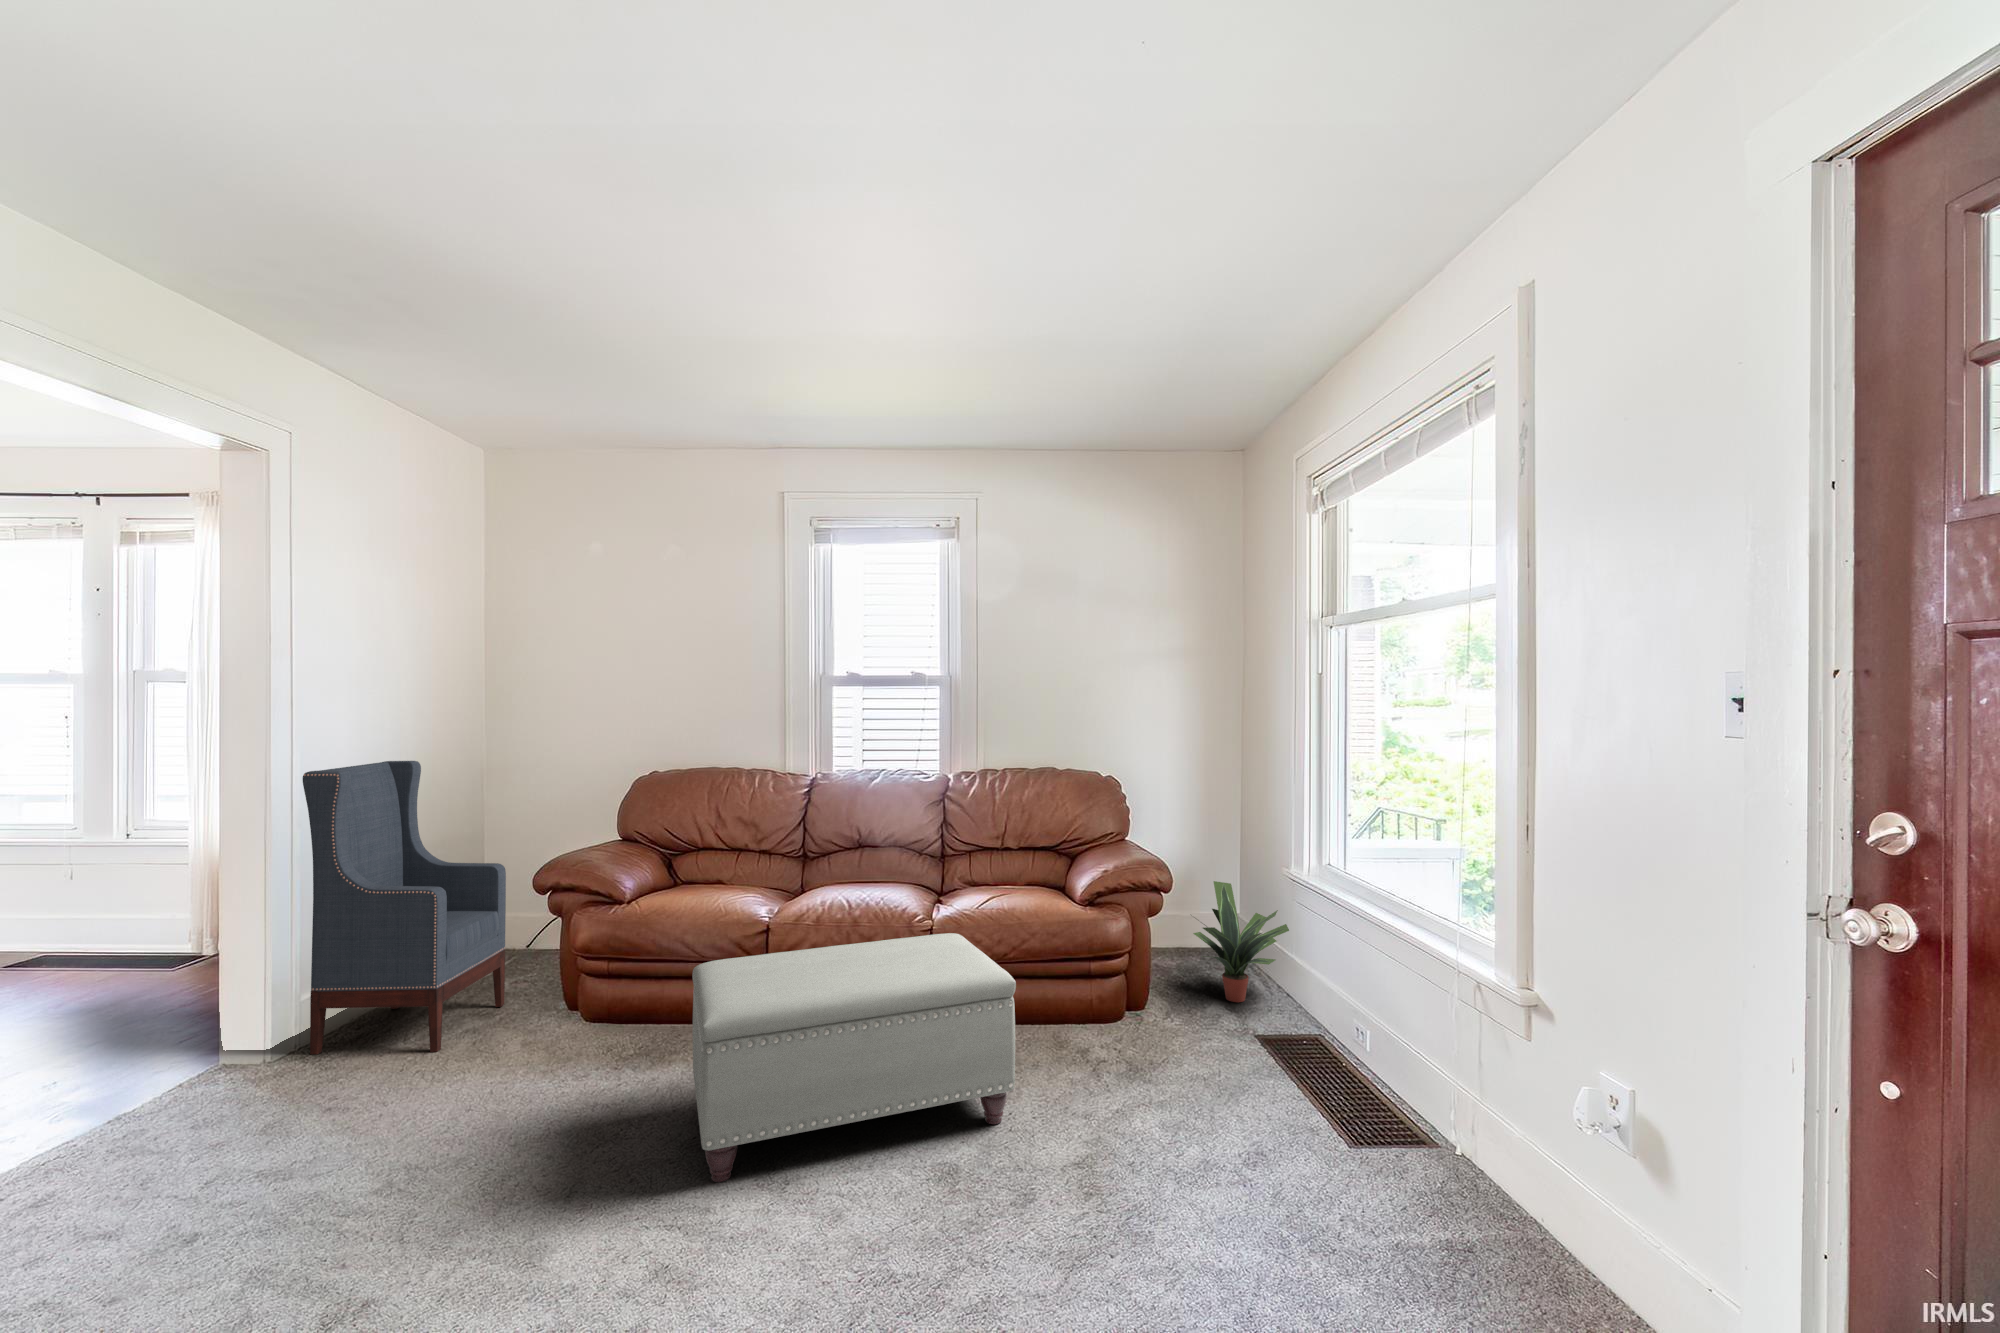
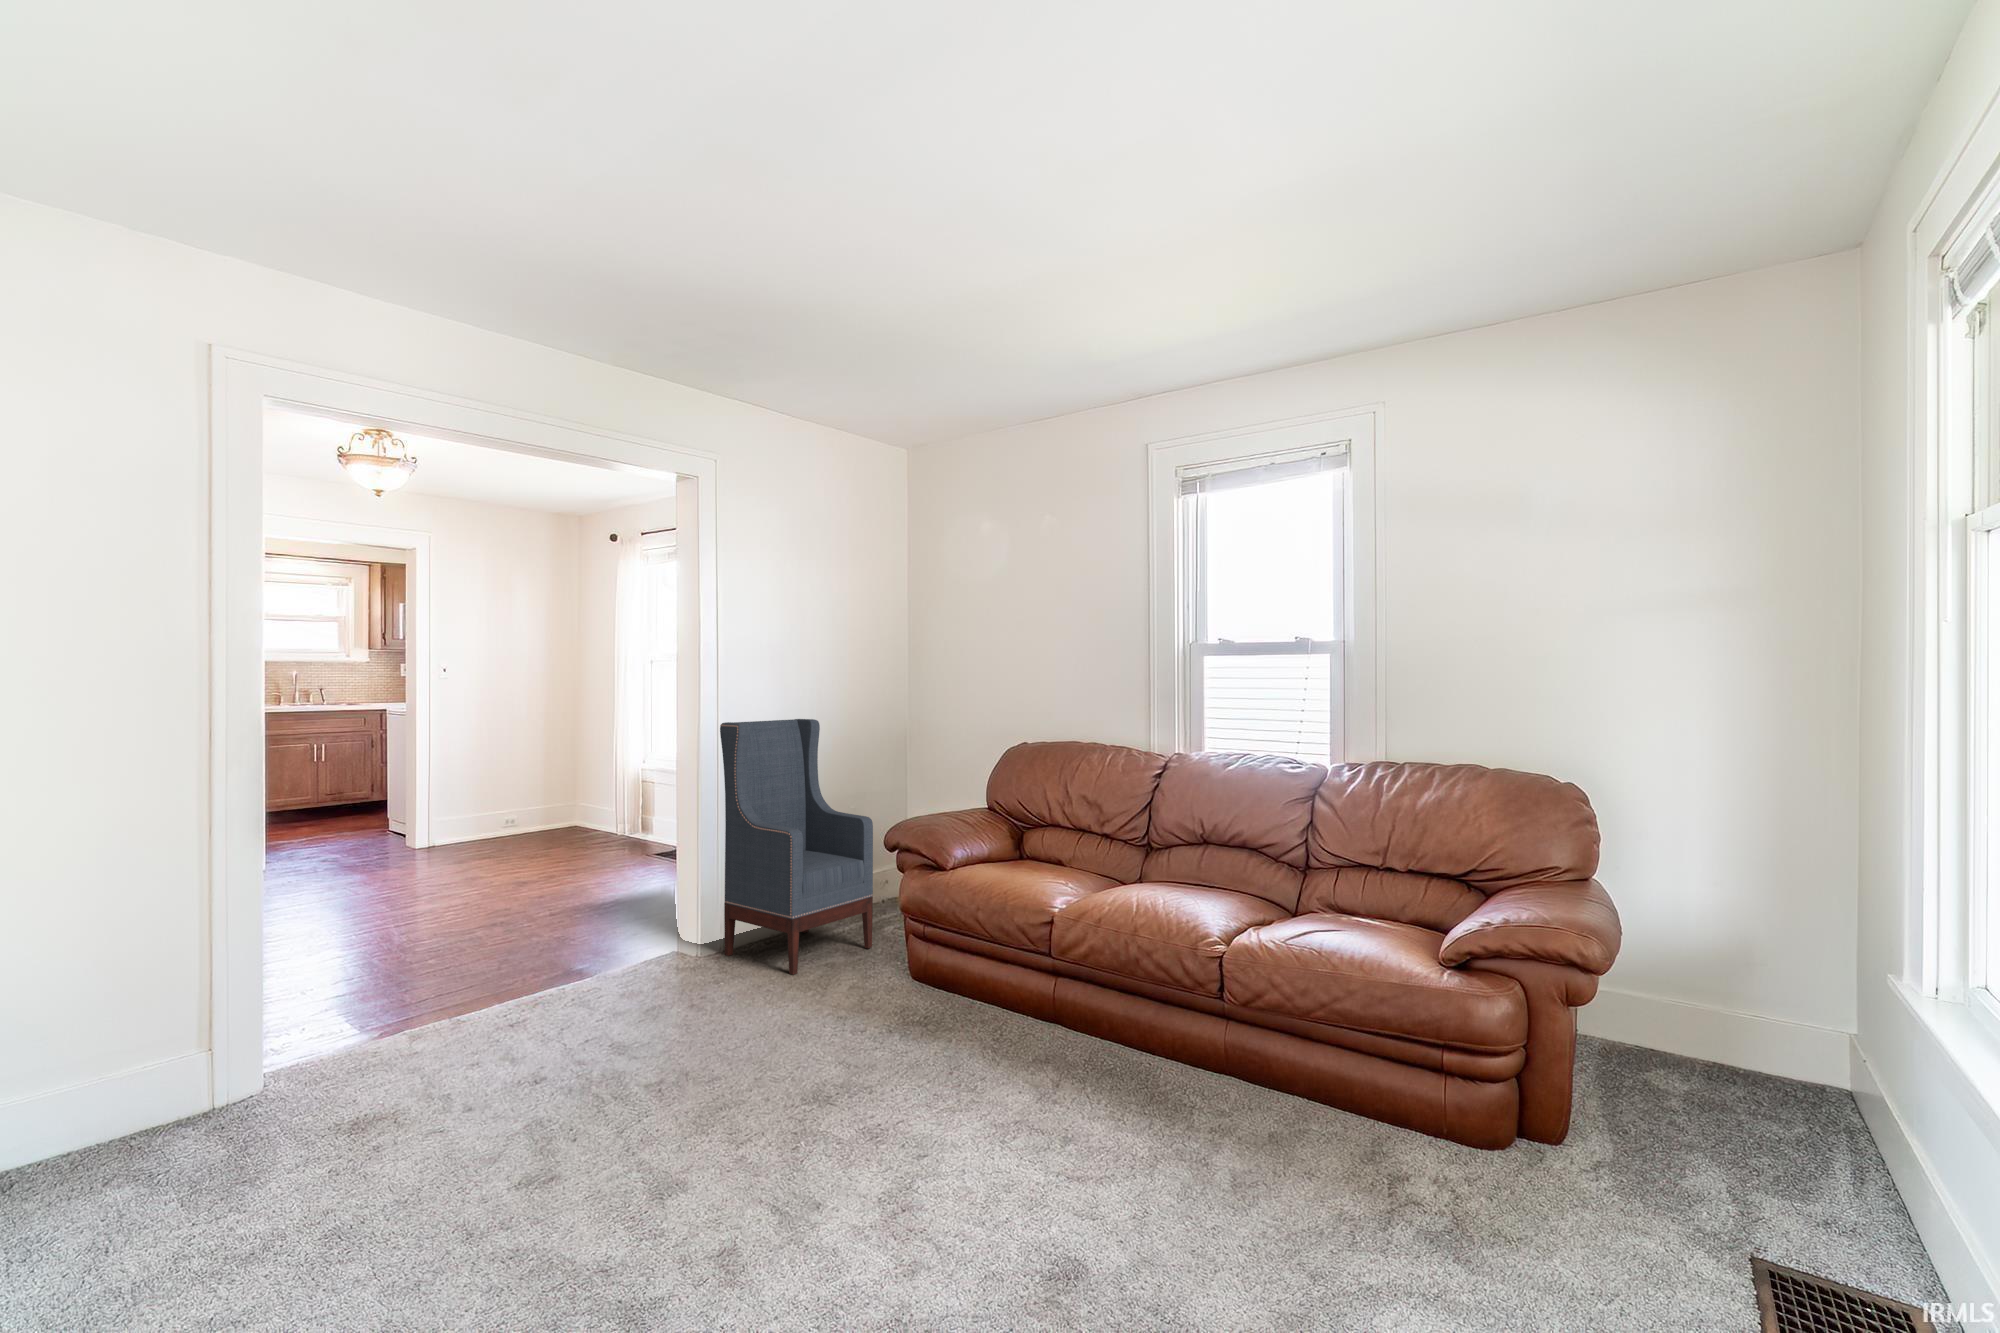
potted plant: present [1193,881,1289,1002] -> none [1664,974,1883,1193]
ottoman: present [692,933,1016,1182] -> none [835,937,1220,1228]

